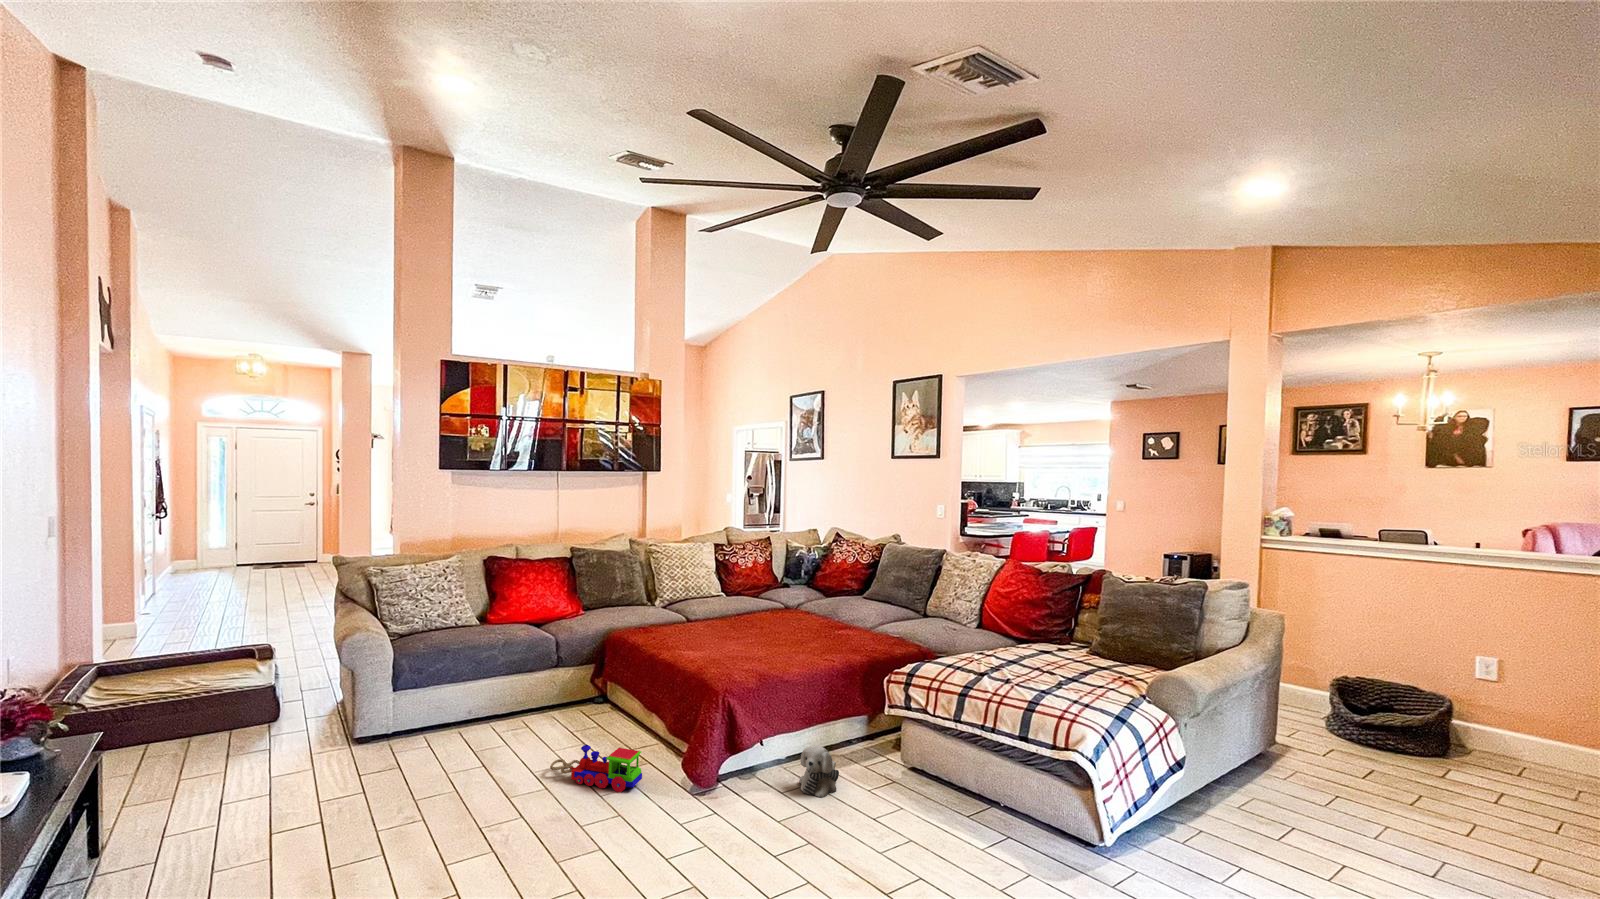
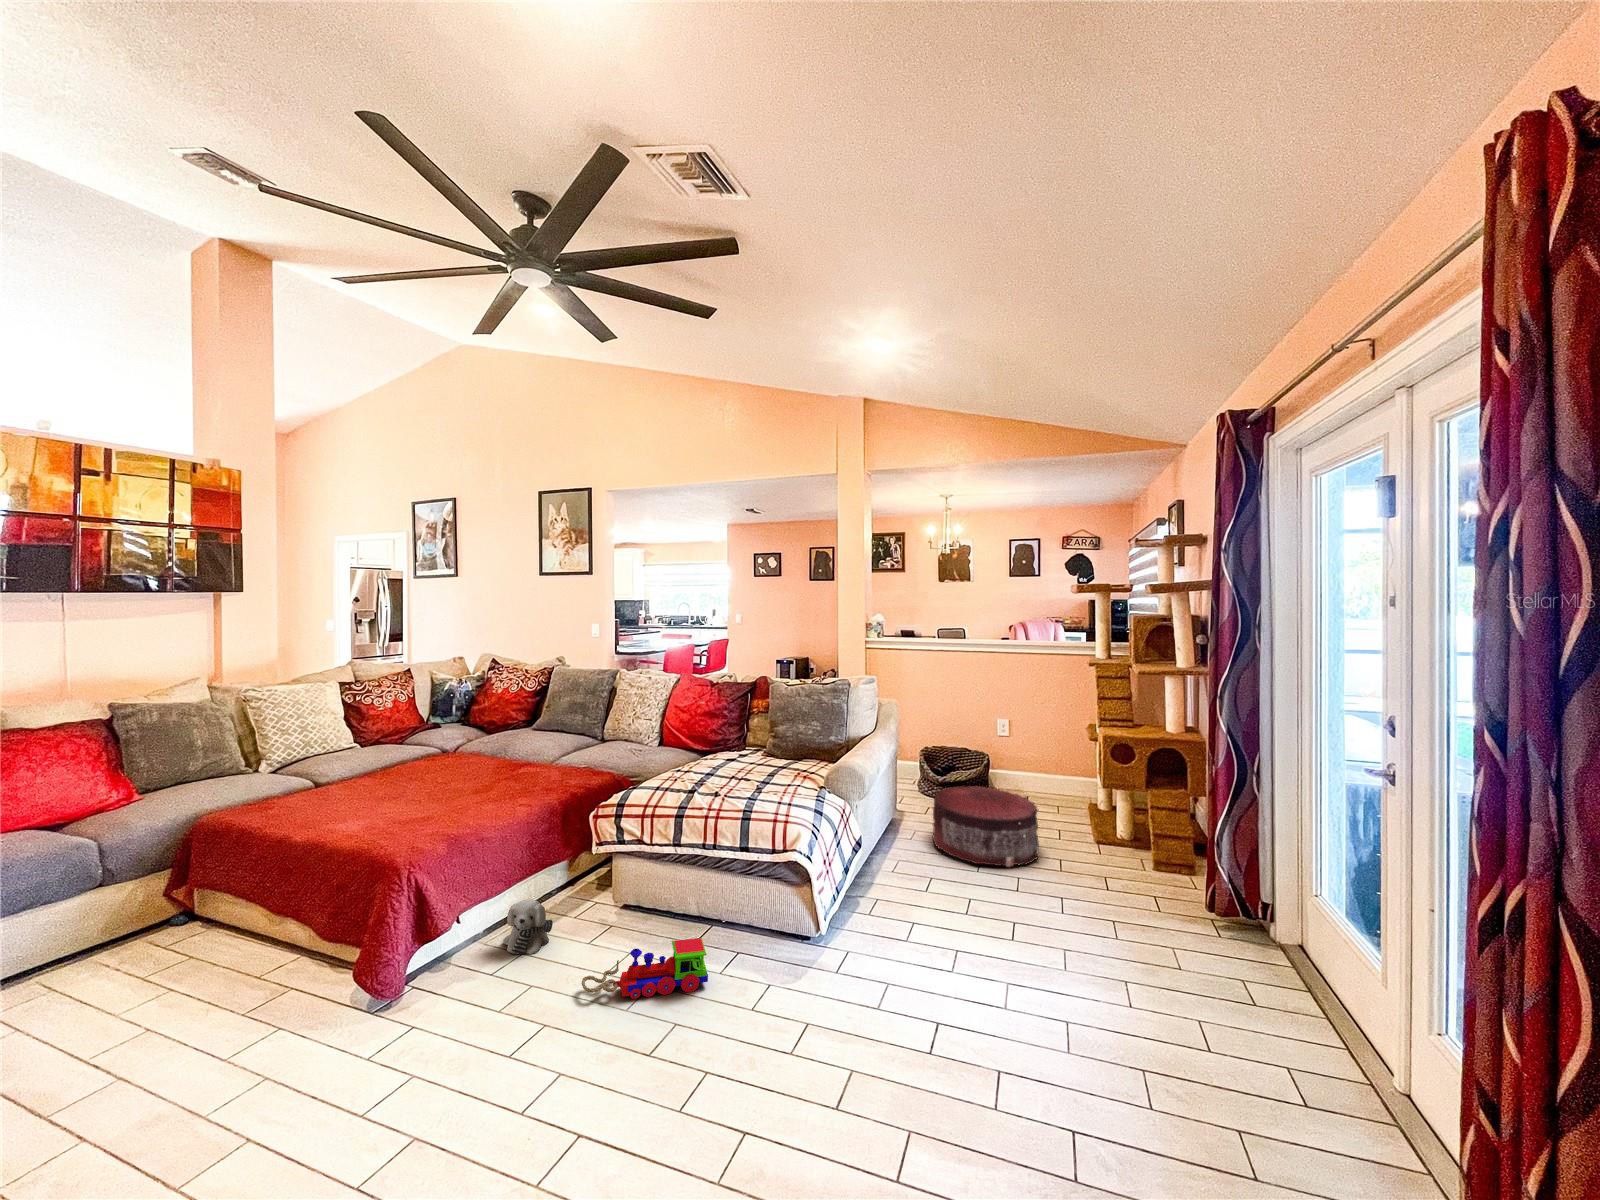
pouf: none [1328,729,1518,866] -> present [933,786,1039,867]
toy train: present [550,745,642,792] -> present [582,938,708,999]

